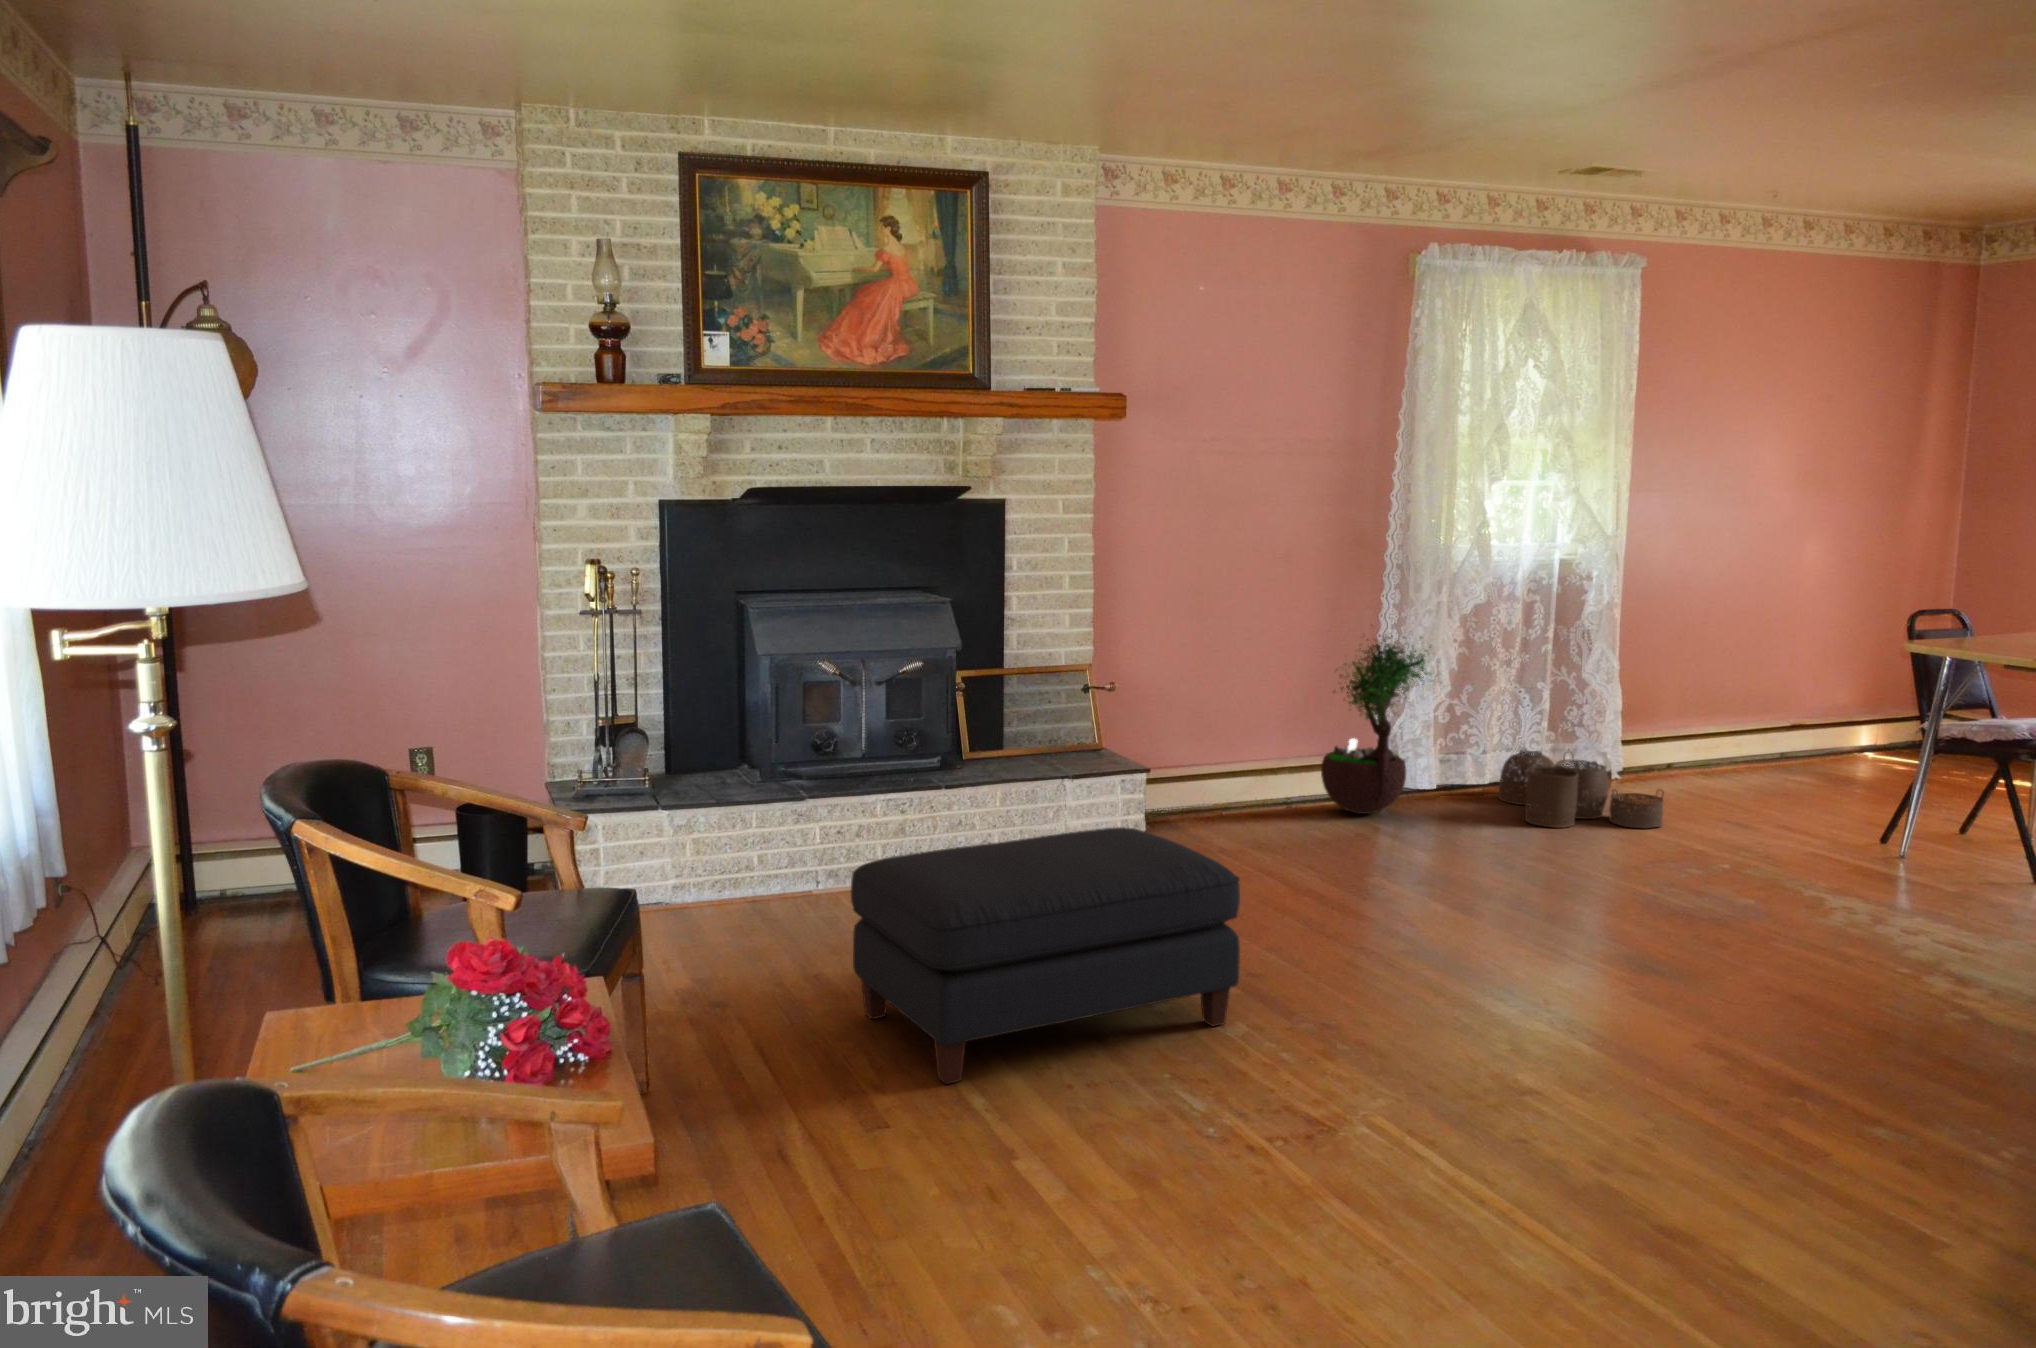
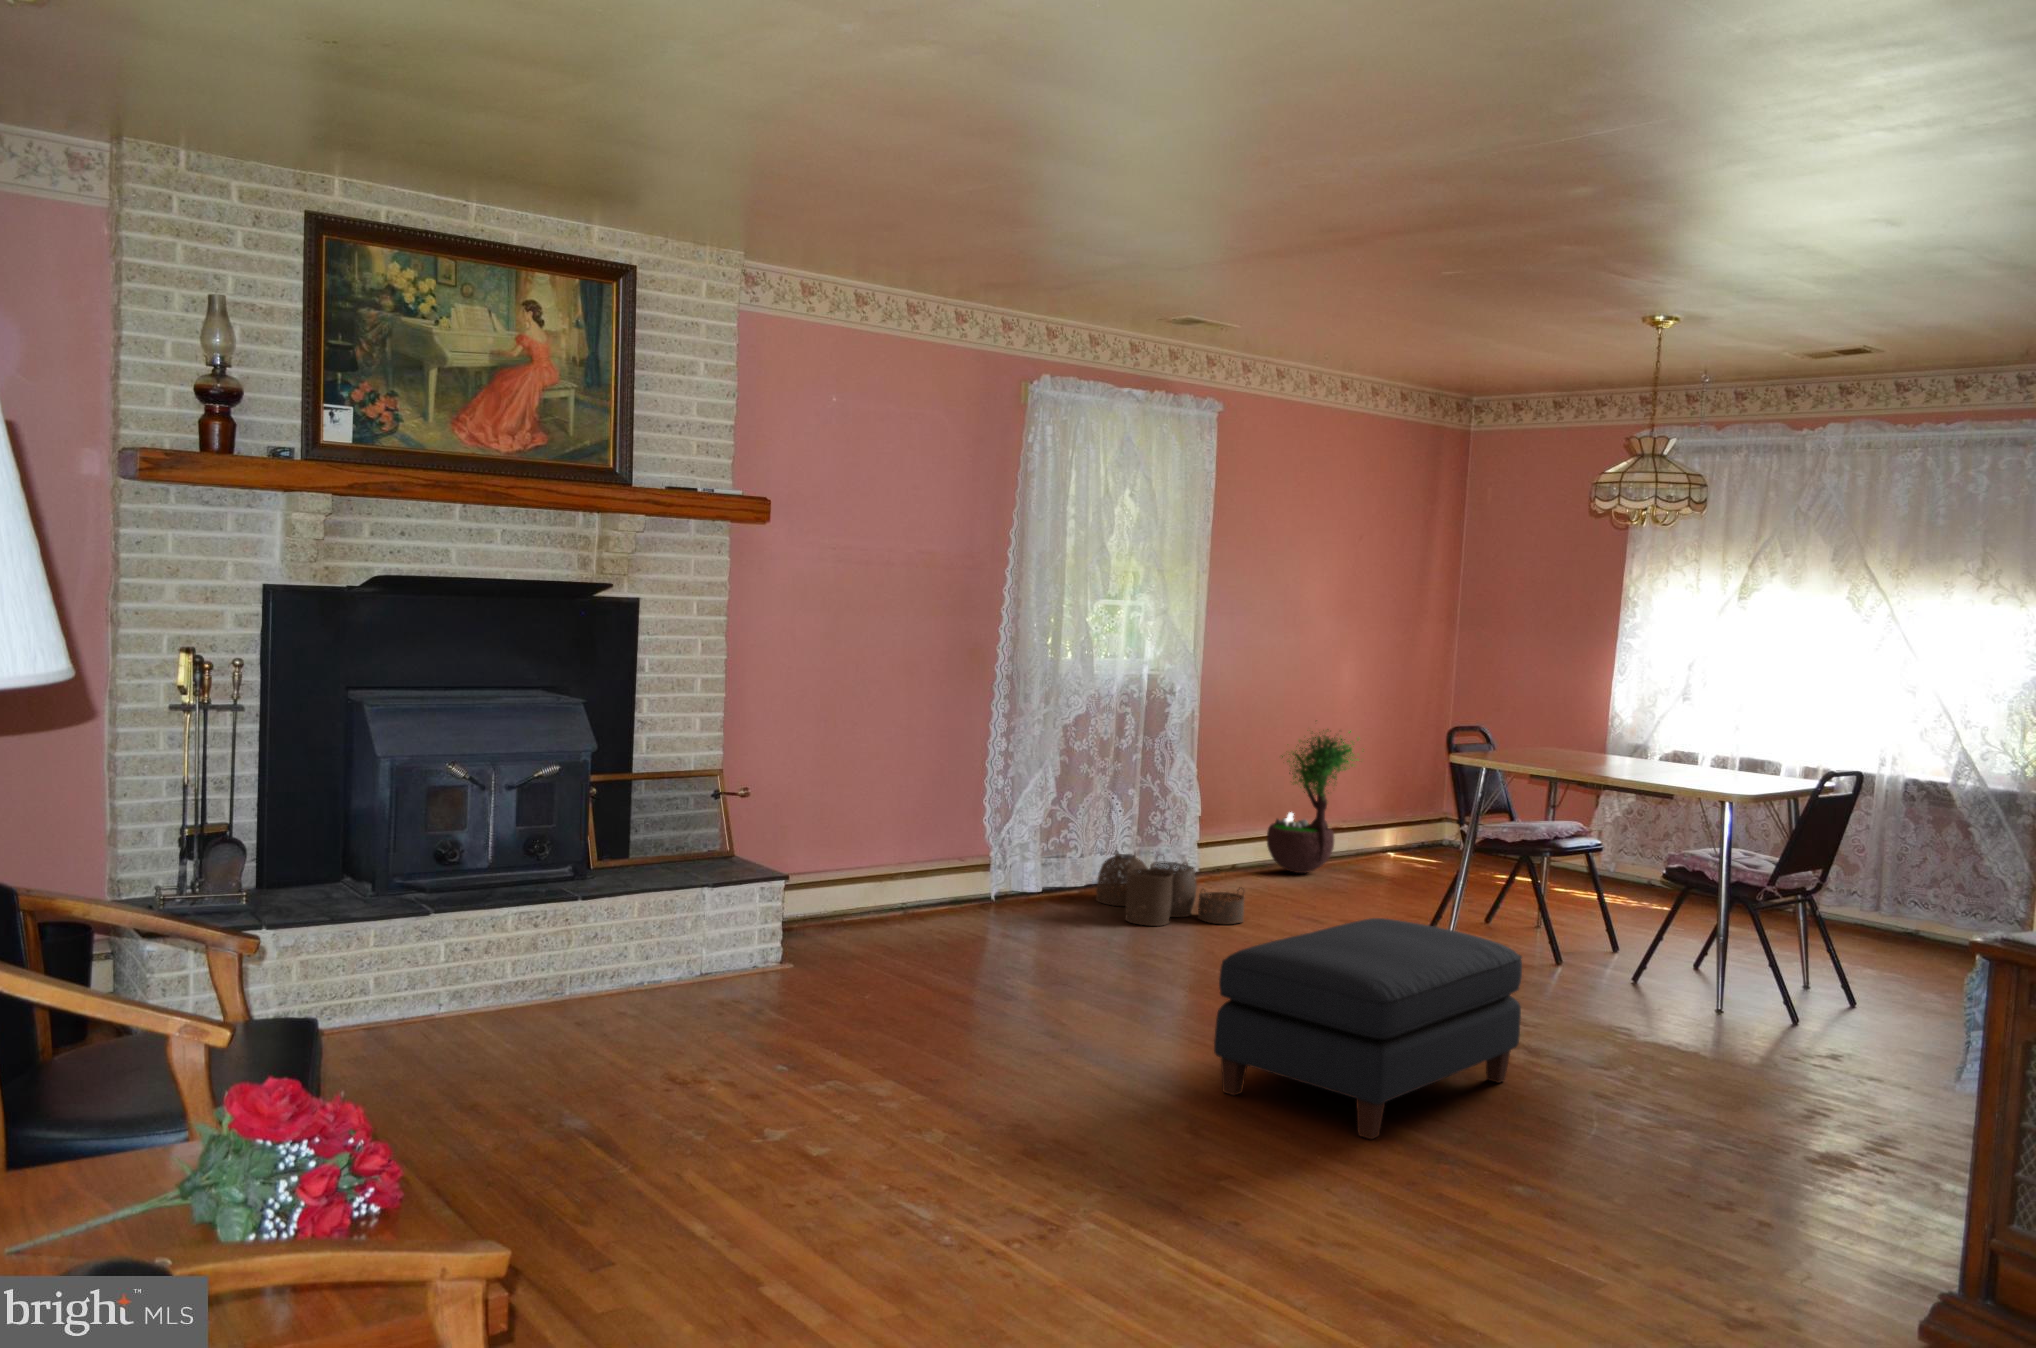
potted tree: present [1321,635,1431,814] -> present [1267,729,1364,873]
ottoman: present [851,827,1240,1084] -> present [1214,918,1522,1139]

